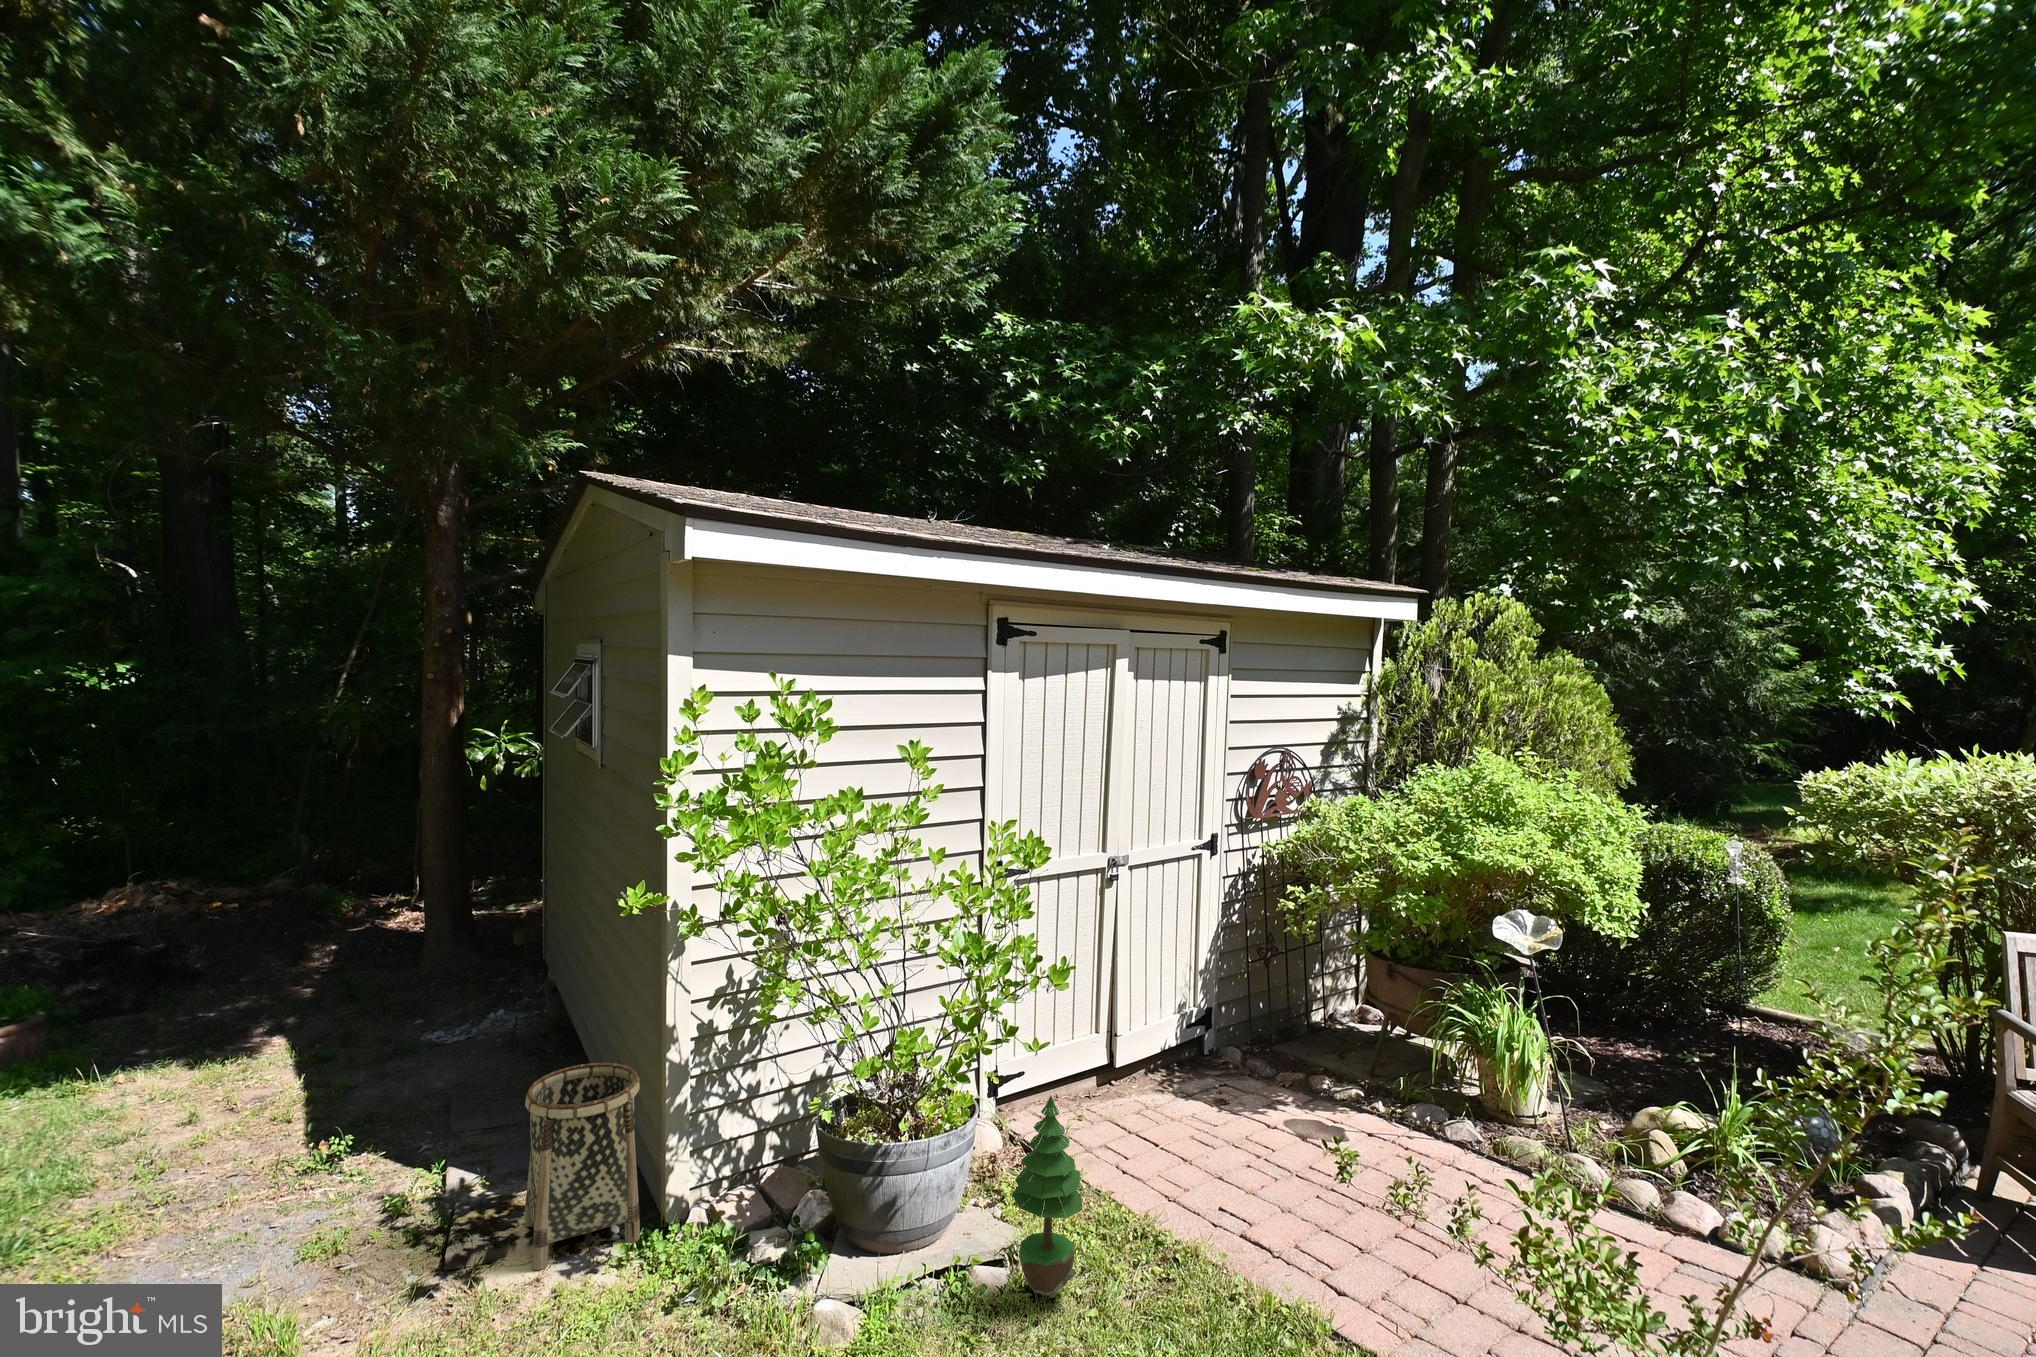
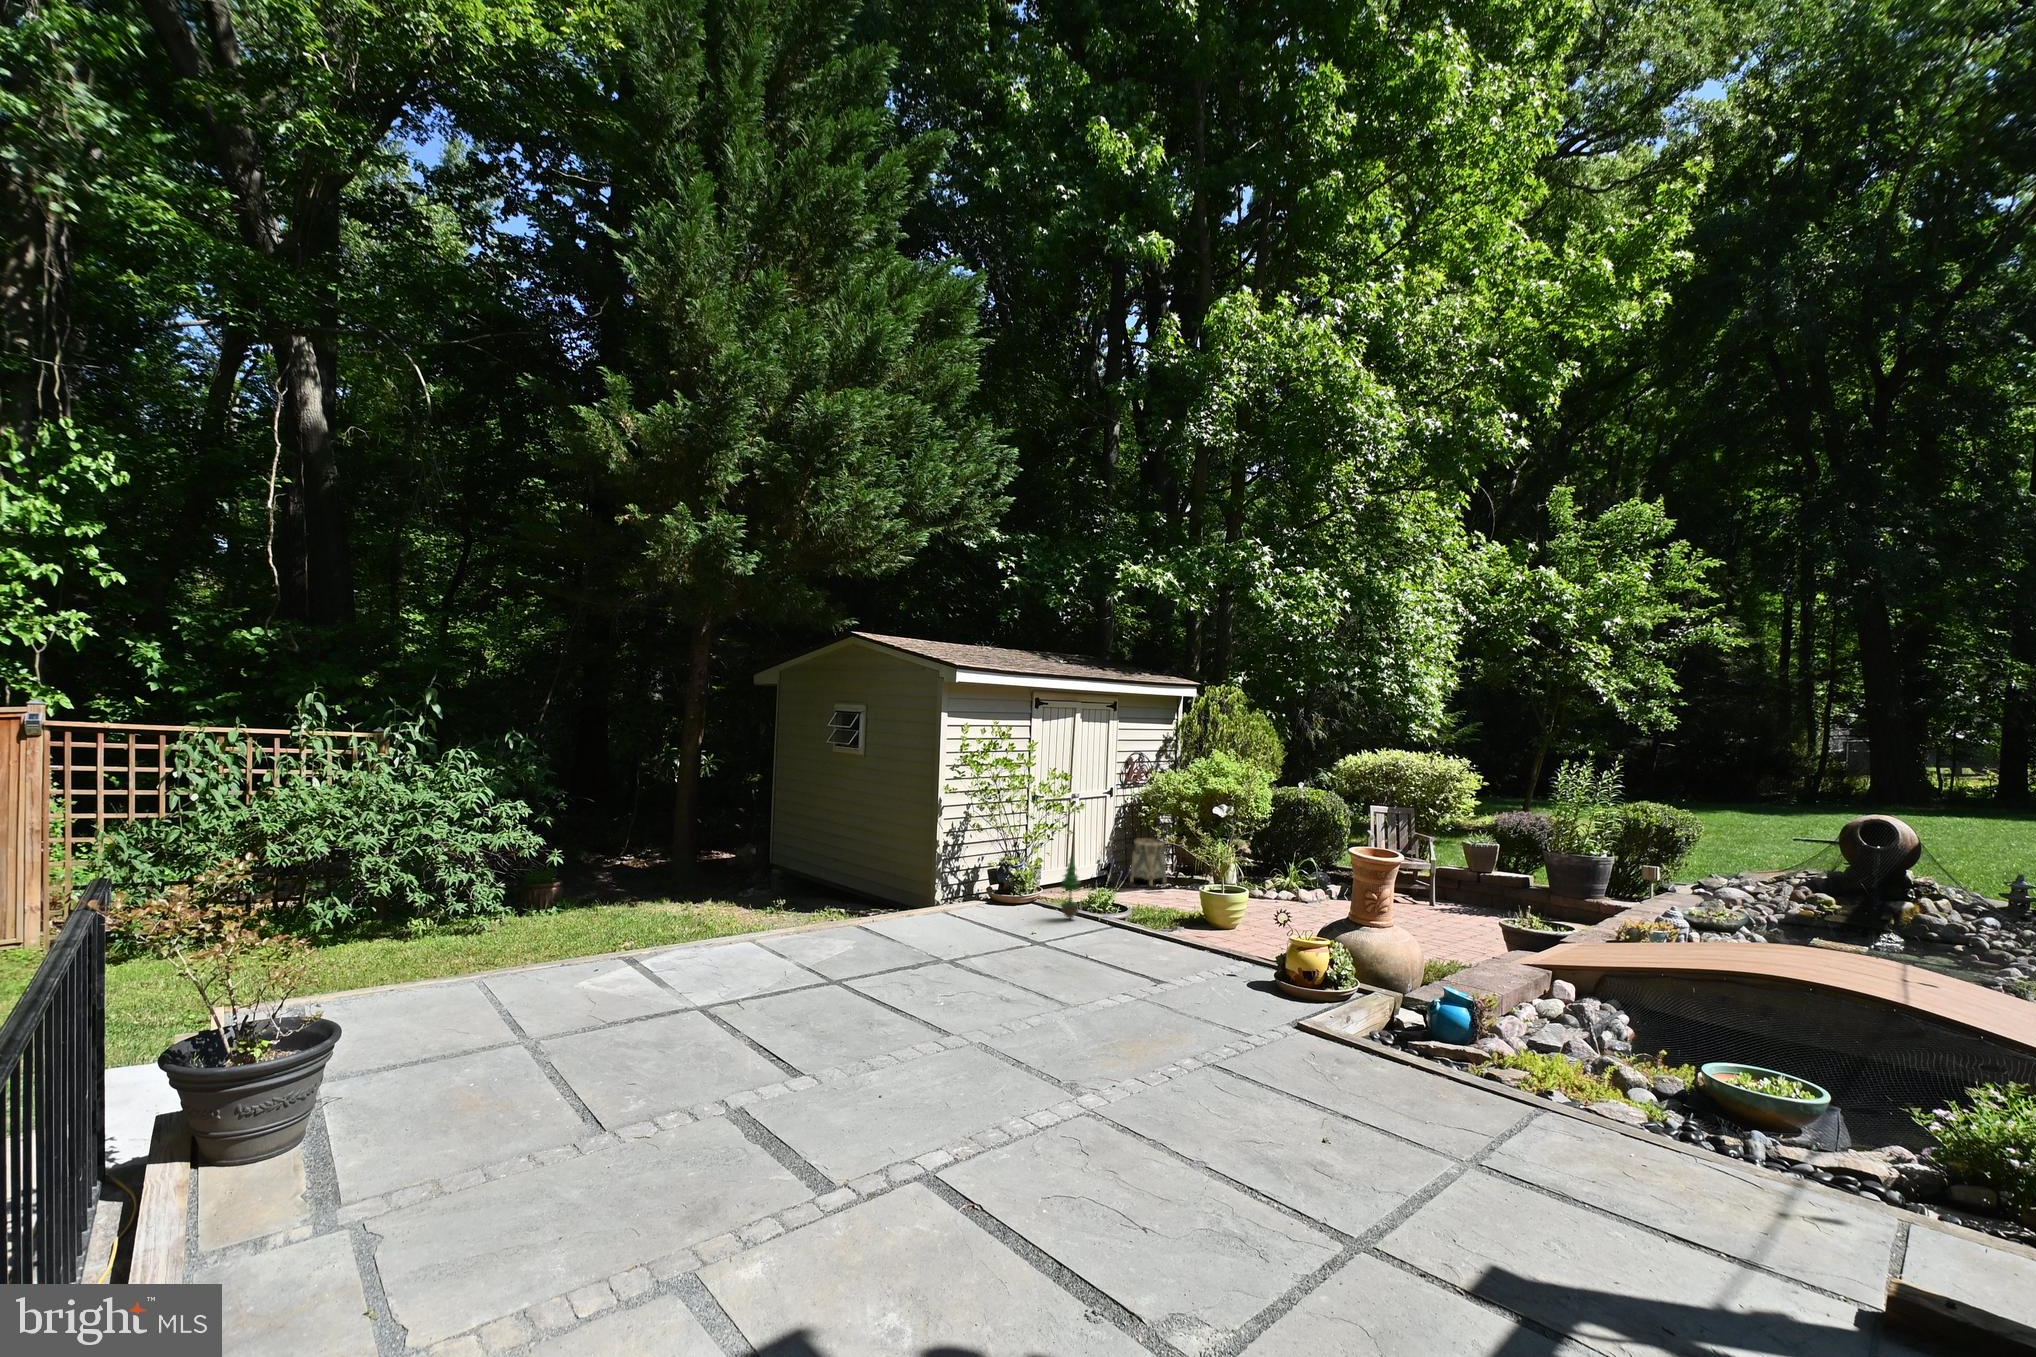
basket: present [525,1063,640,1270] -> present [1130,838,1166,886]

